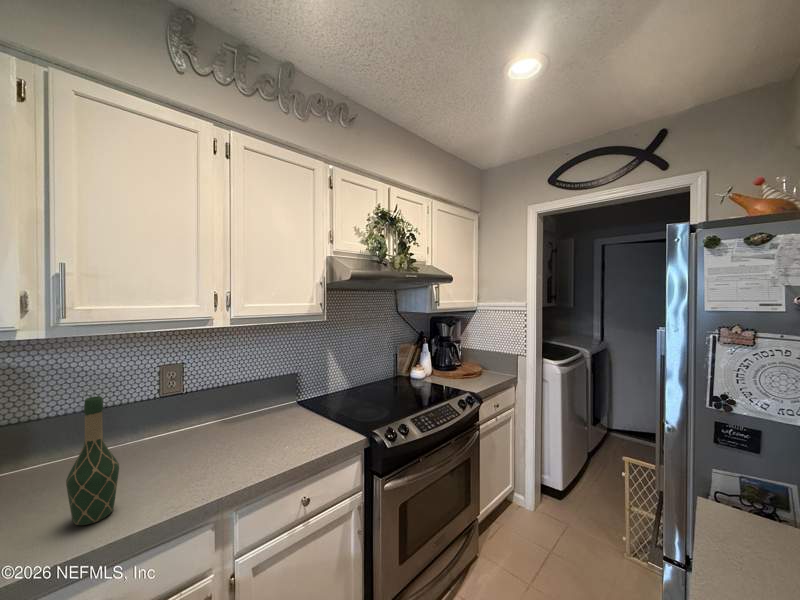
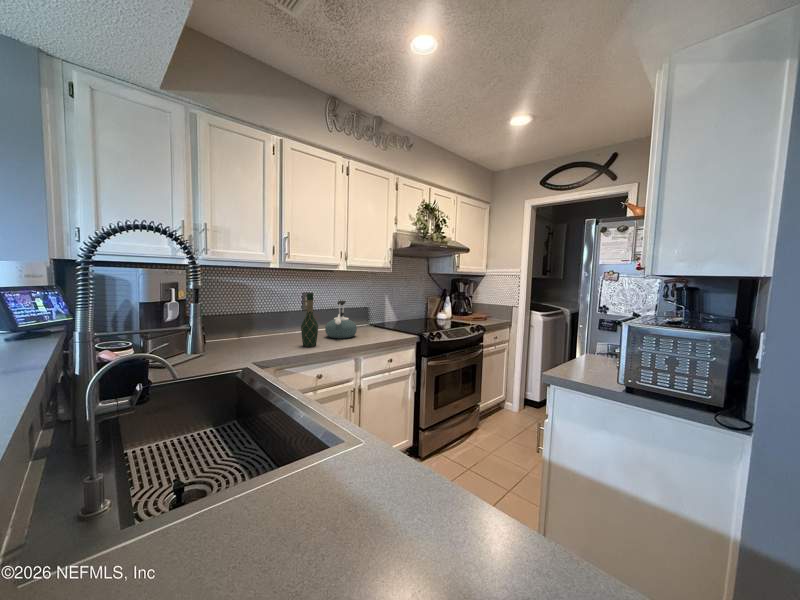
kettle: none [178,383,247,465] -> present [325,301,357,339]

